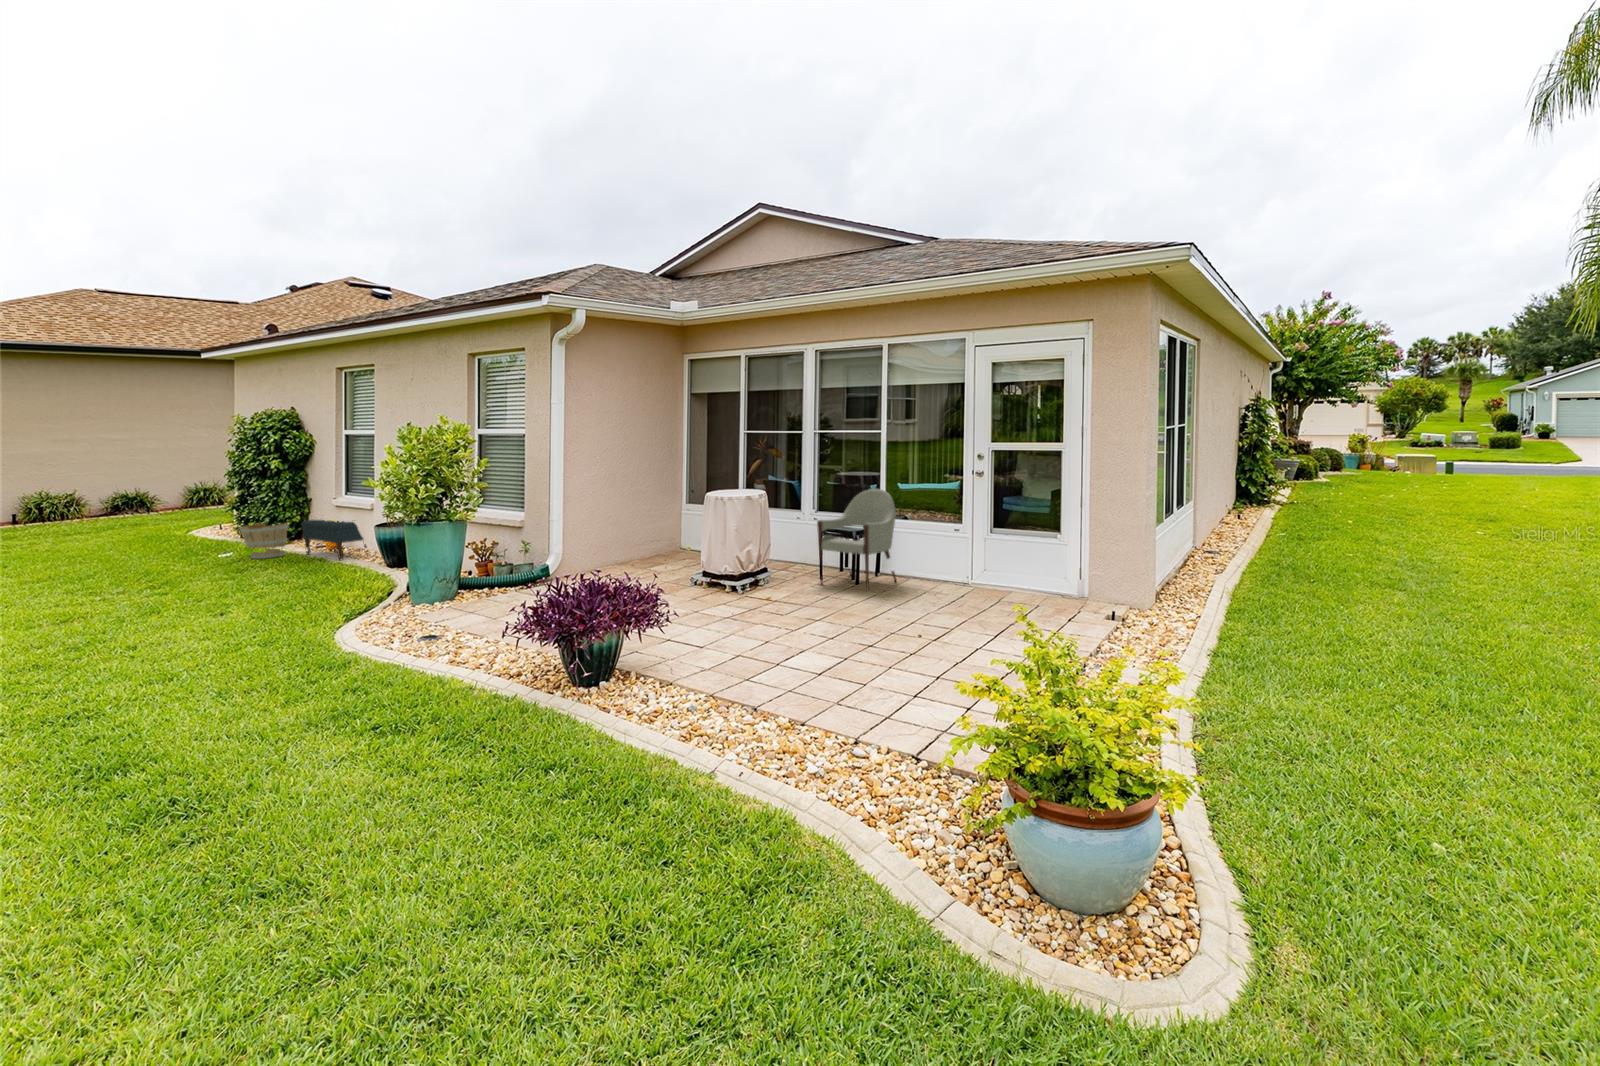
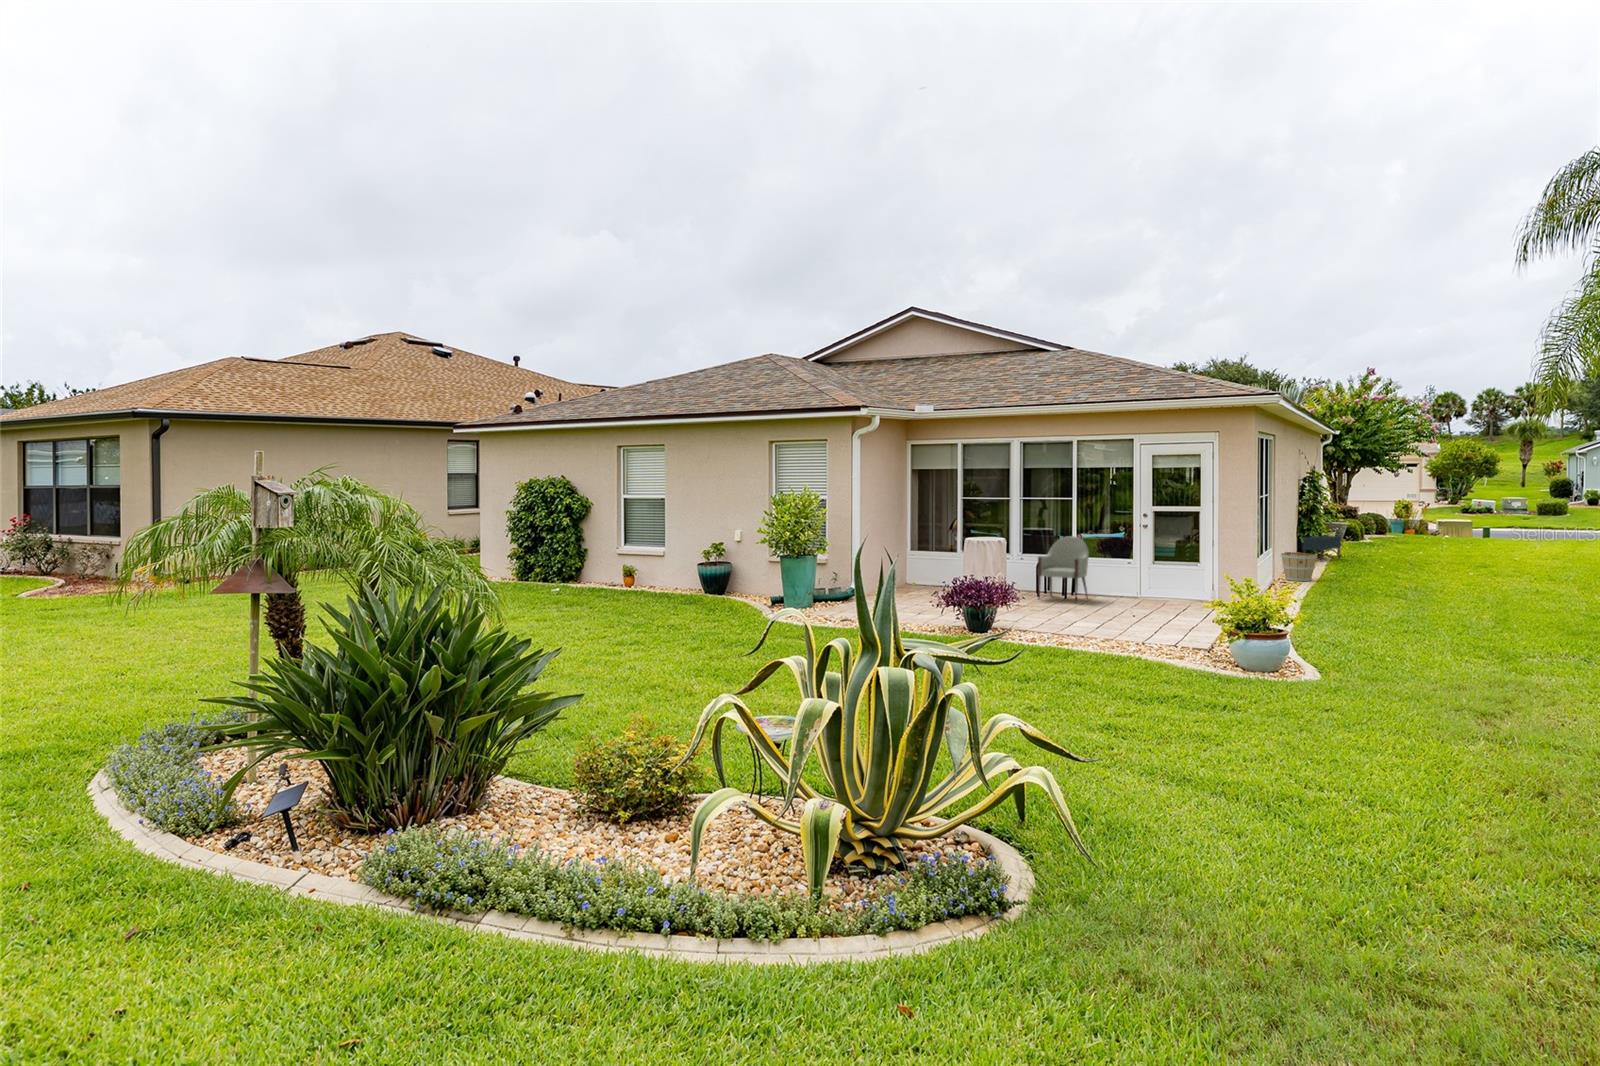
bench: present [301,520,368,560] -> present [1302,535,1342,561]
wooden bucket: present [239,523,289,559] -> present [1281,552,1318,581]

